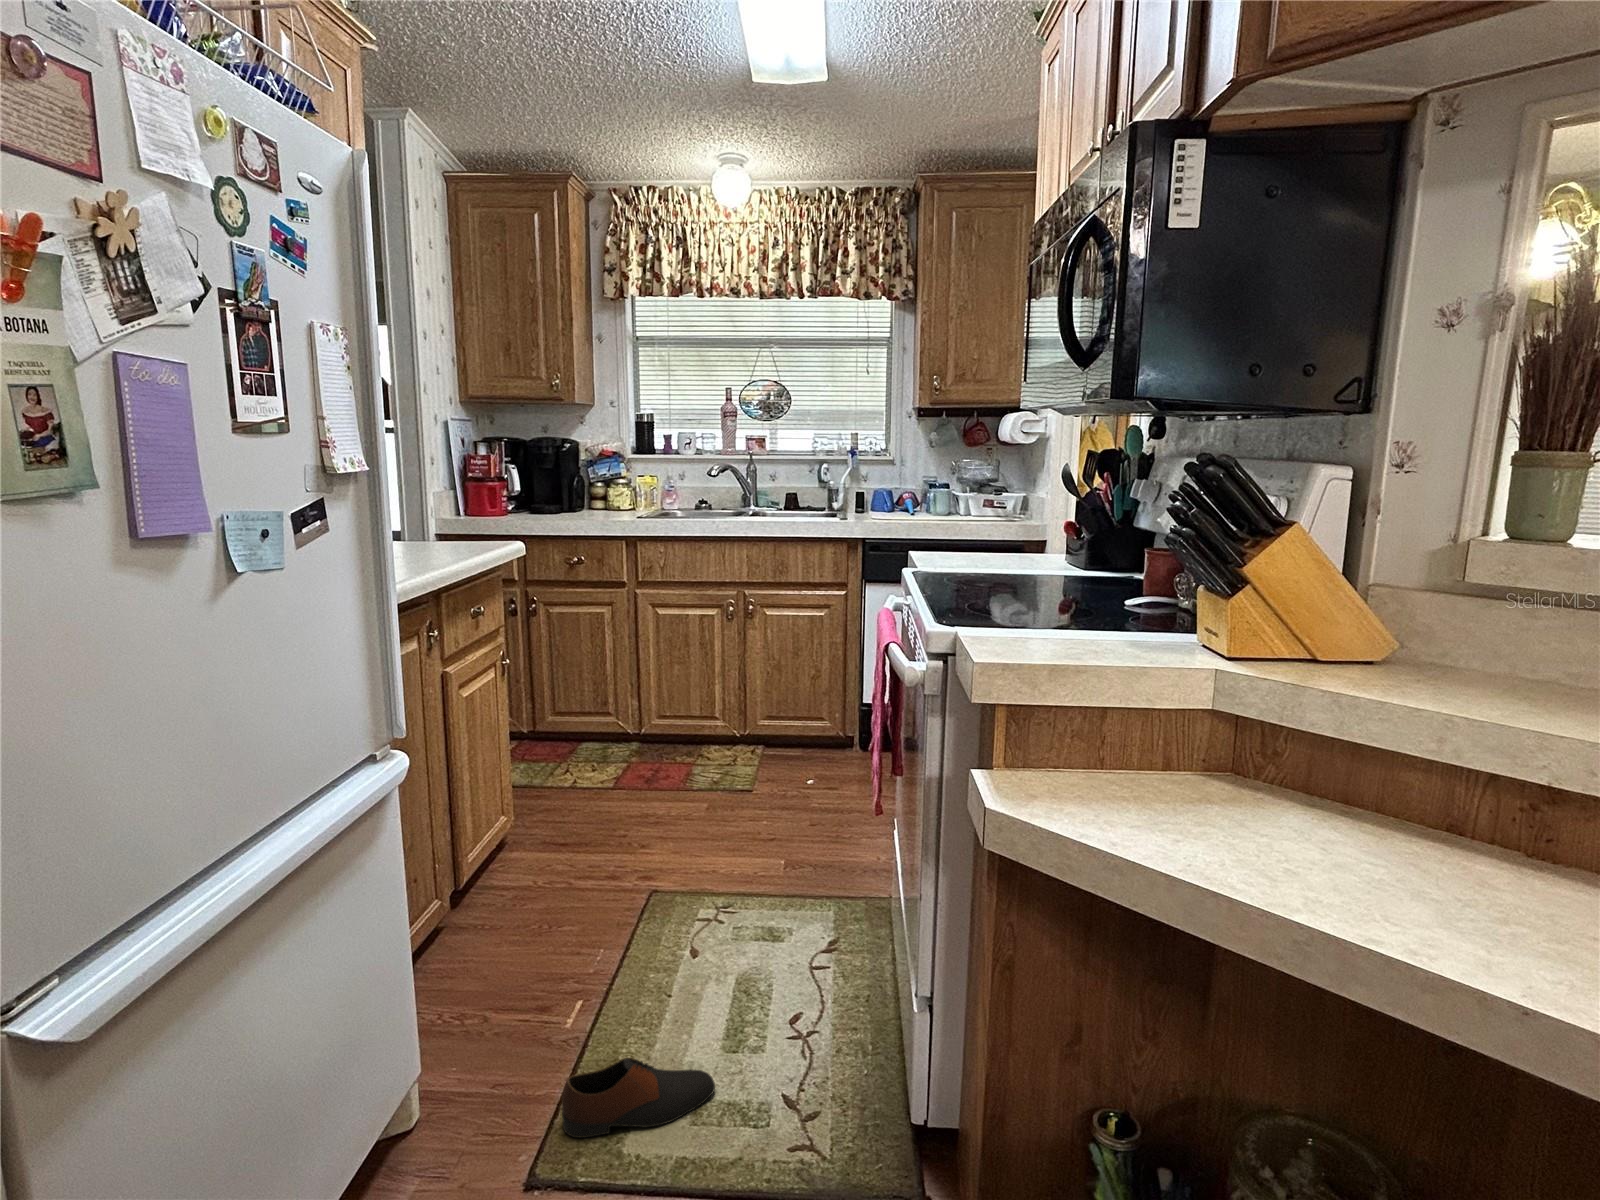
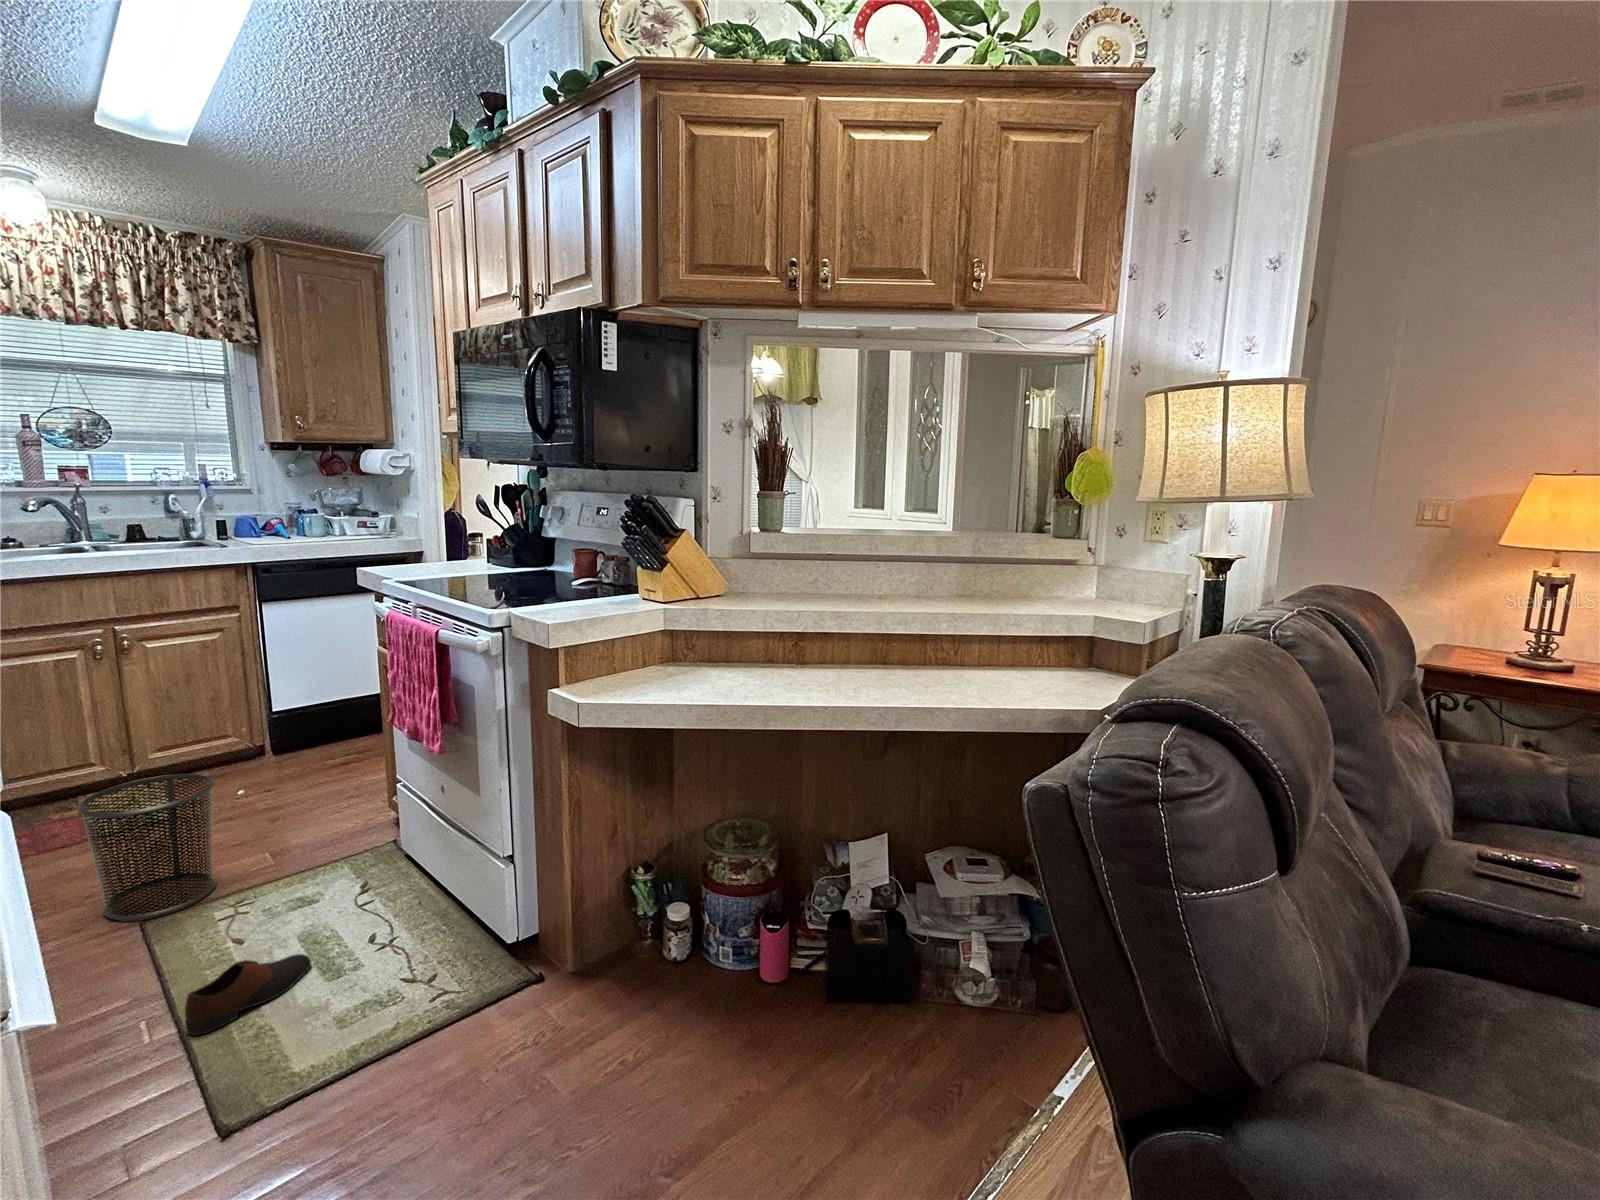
waste bin: none [614,765,729,923] -> present [77,774,216,920]

